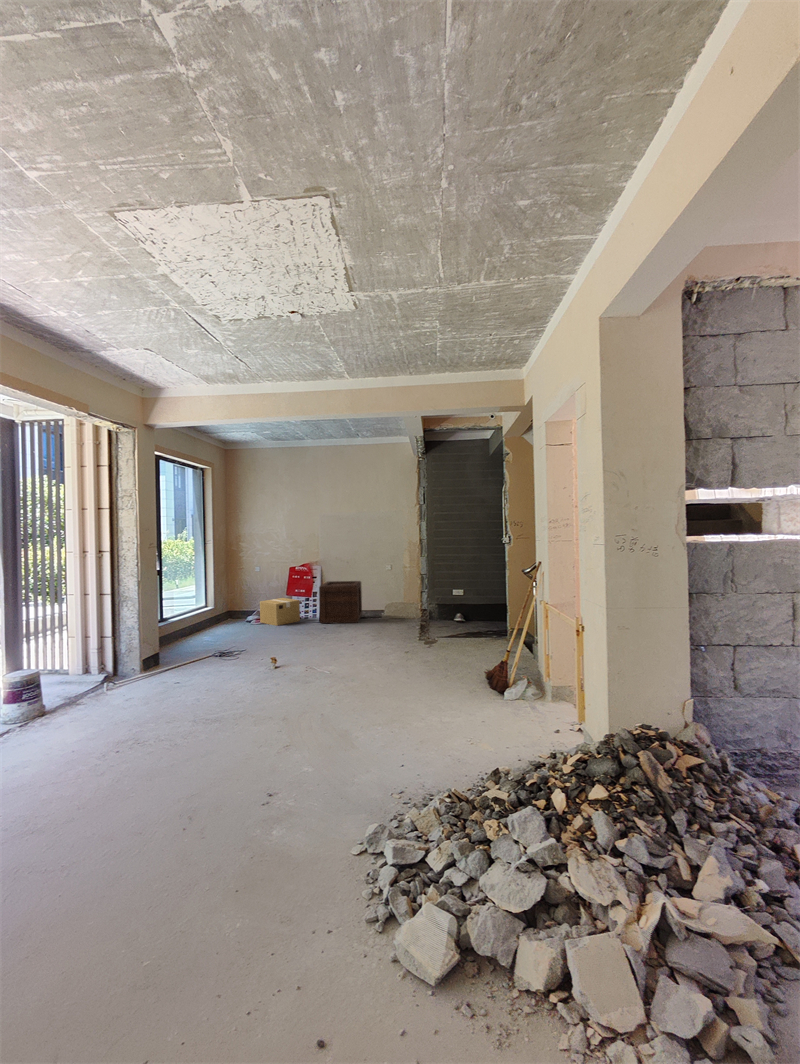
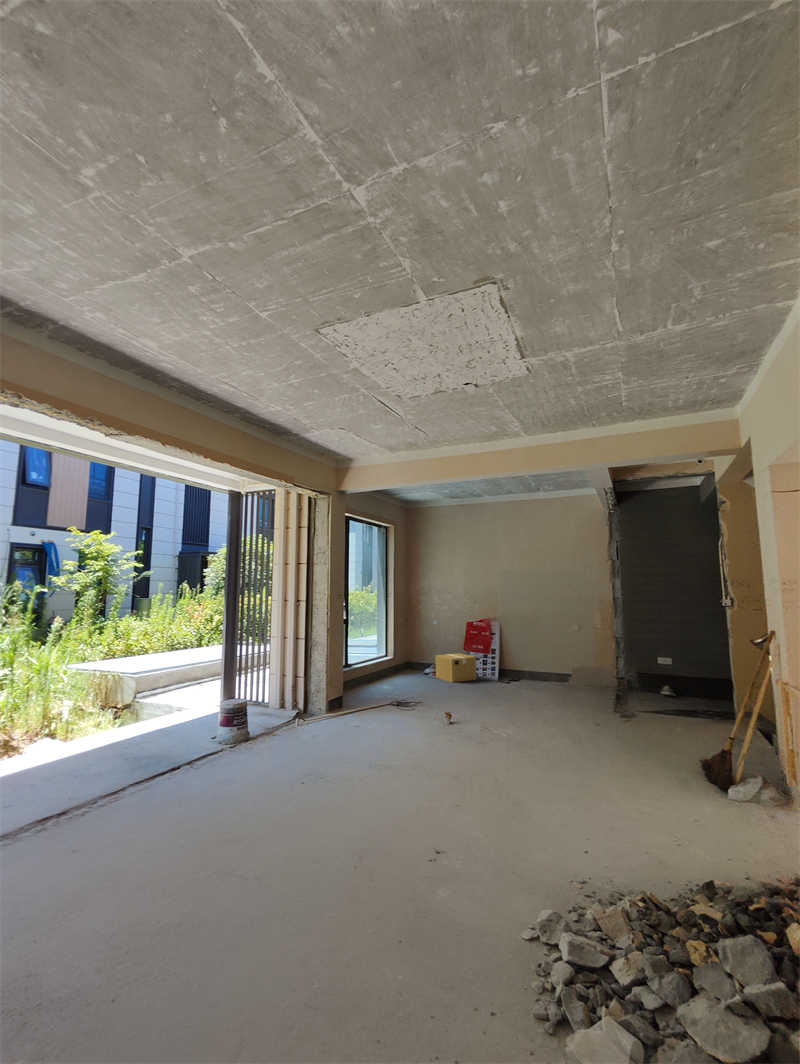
wooden crate: present [319,581,362,624] -> none [497,638,545,687]

